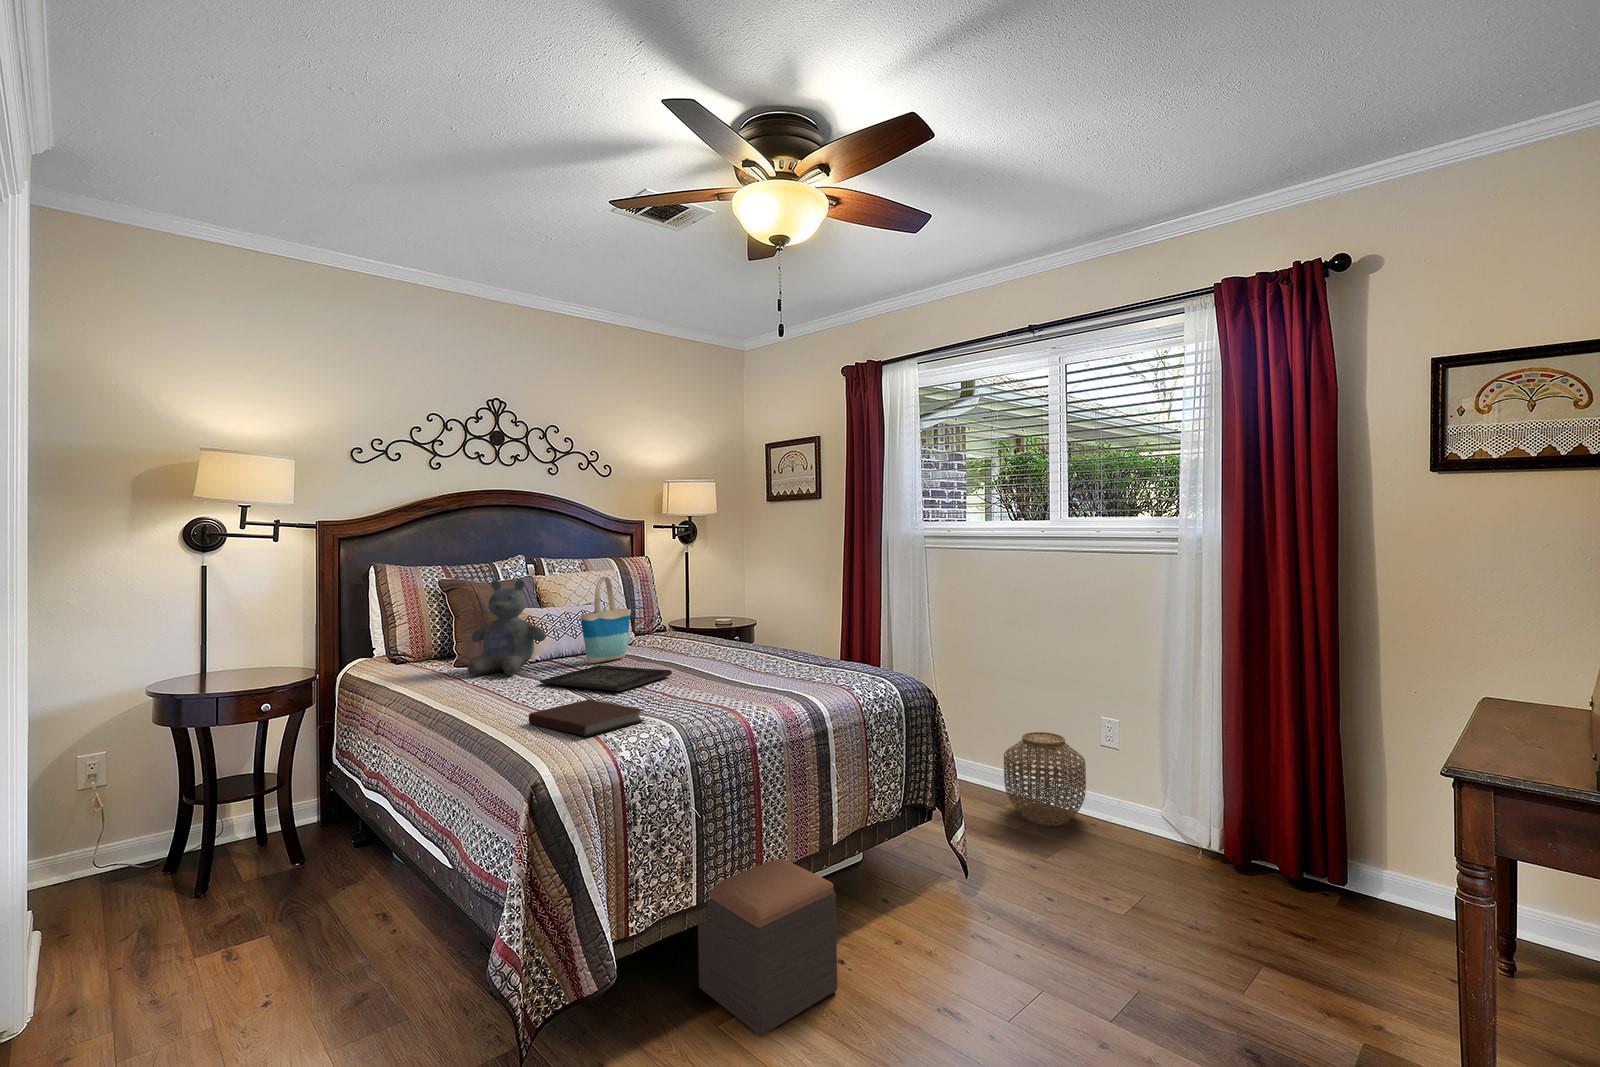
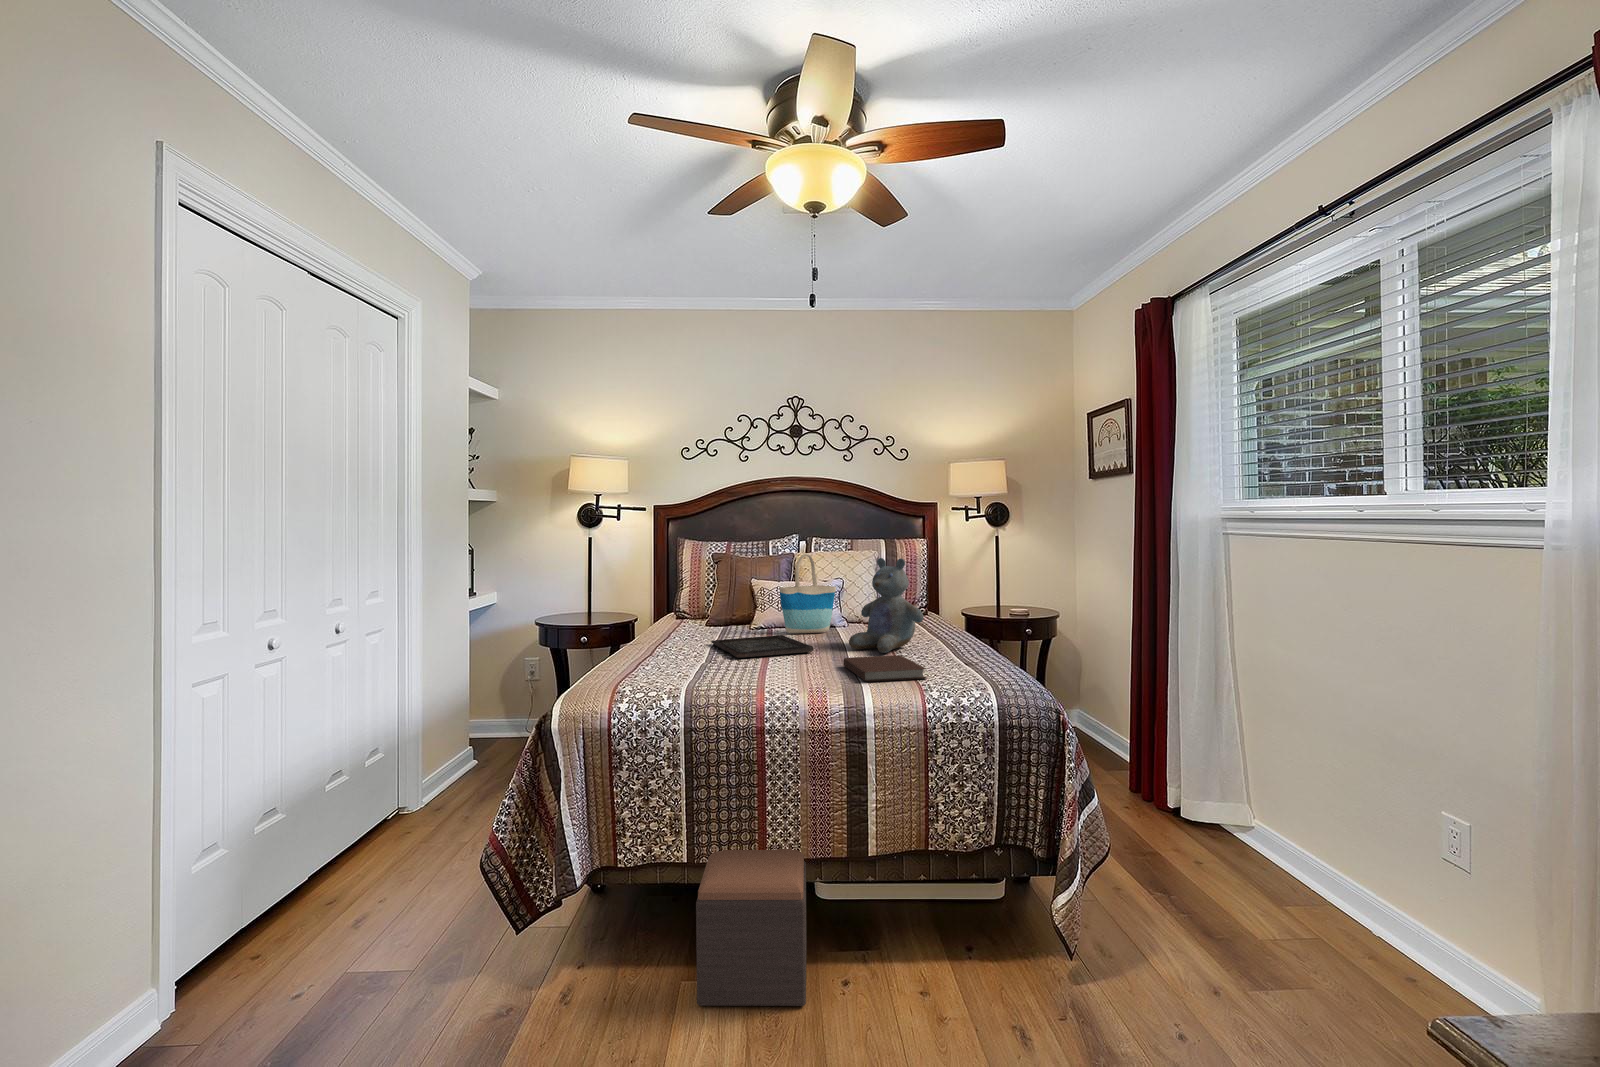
stuffed bear: present [468,580,546,676] -> present [849,558,924,653]
notebook: present [529,699,645,736] -> present [843,655,927,682]
woven basket: present [1004,732,1086,826] -> none [1264,814,1415,970]

